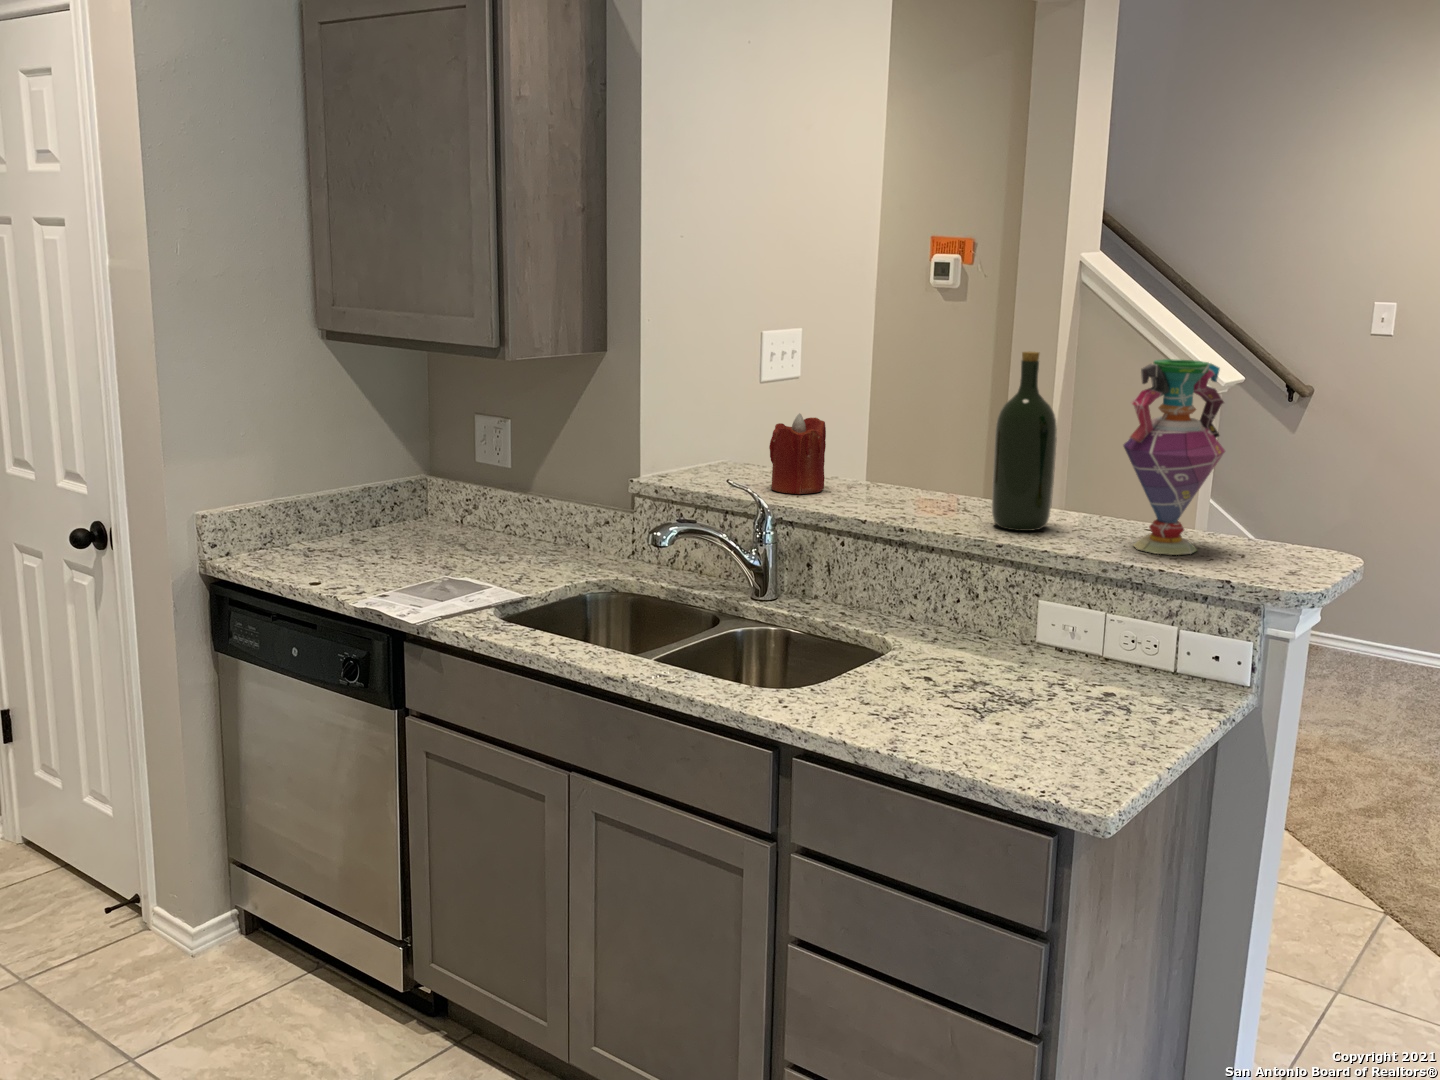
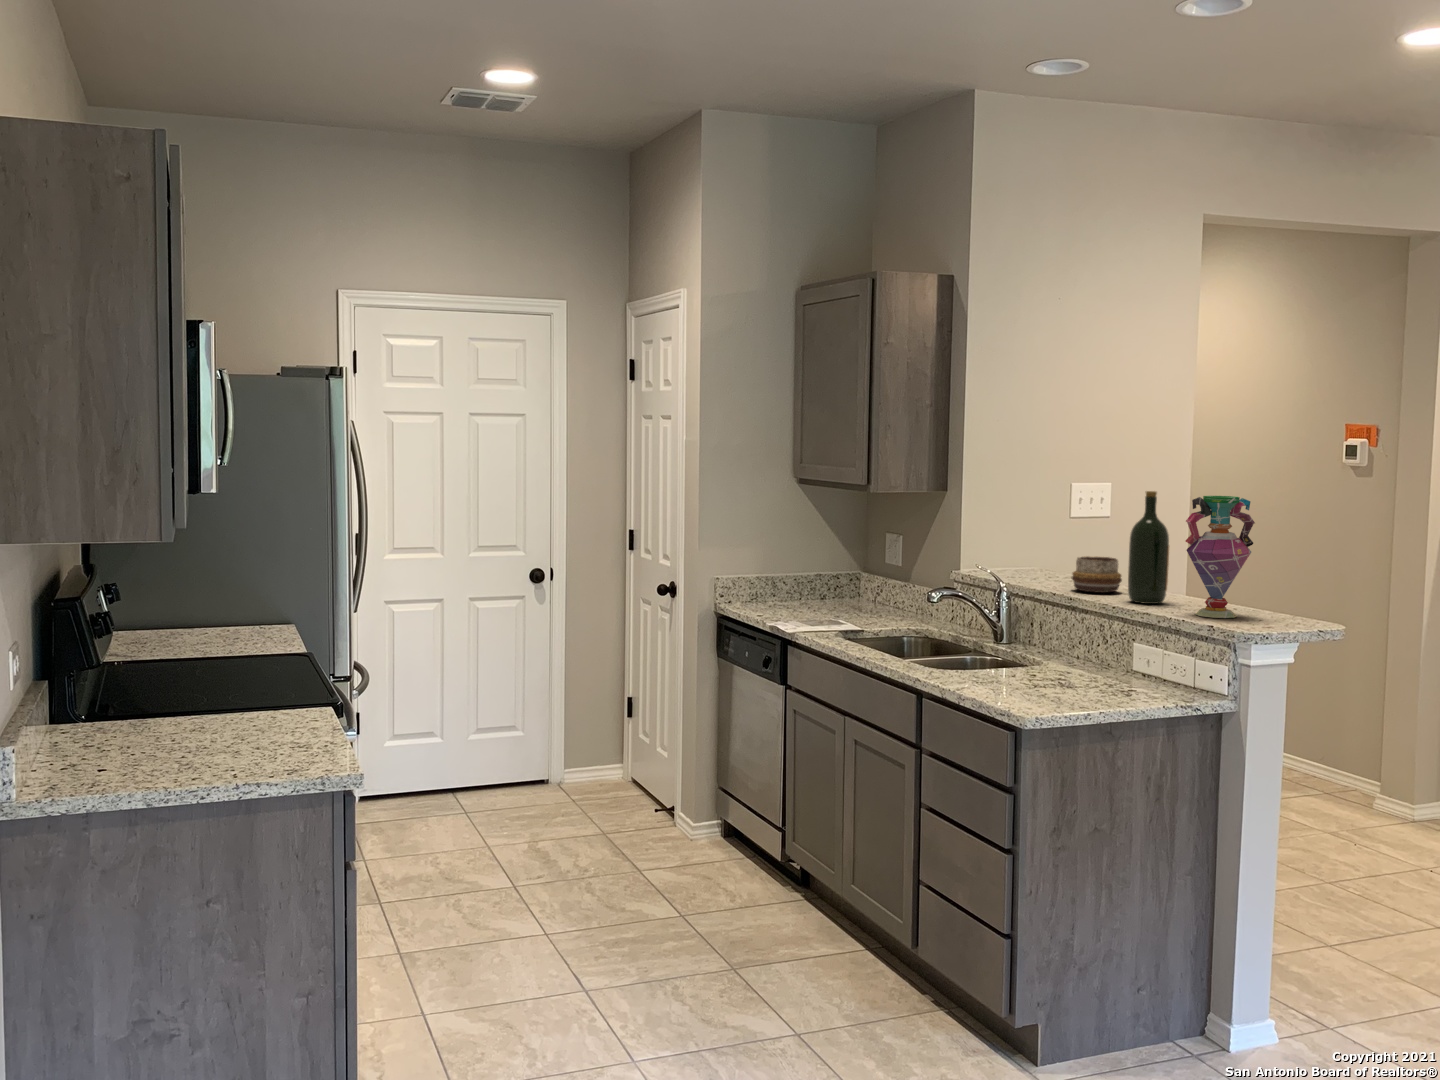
candle: present [769,413,826,494] -> none [1028,532,1066,583]
decorative bowl: none [870,452,946,511] -> present [1072,556,1122,593]

